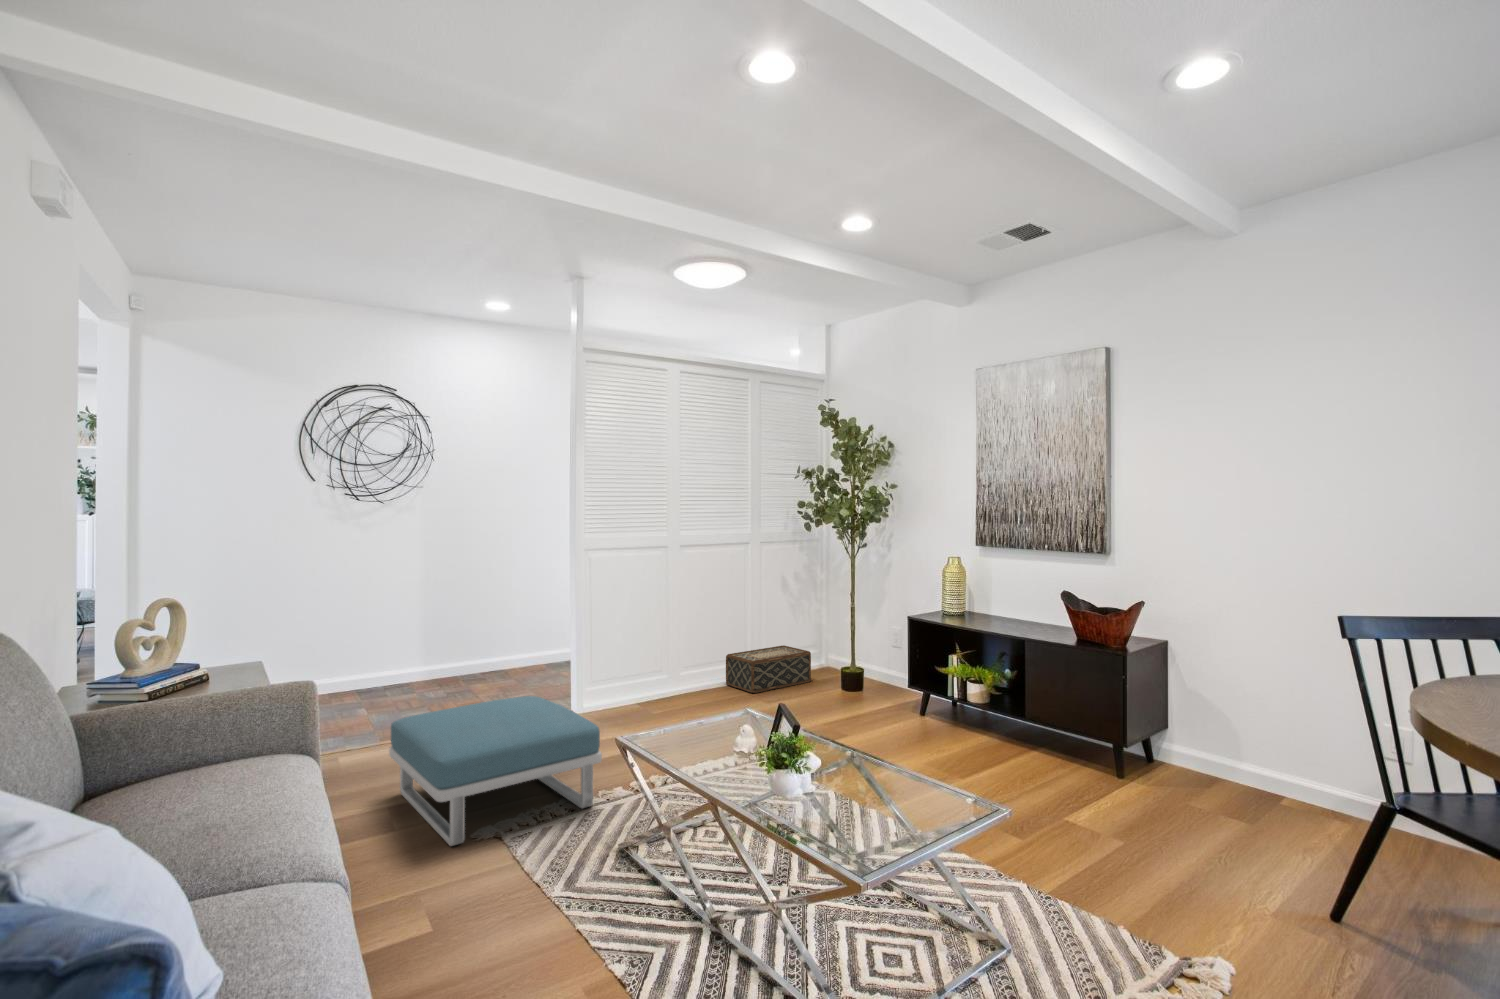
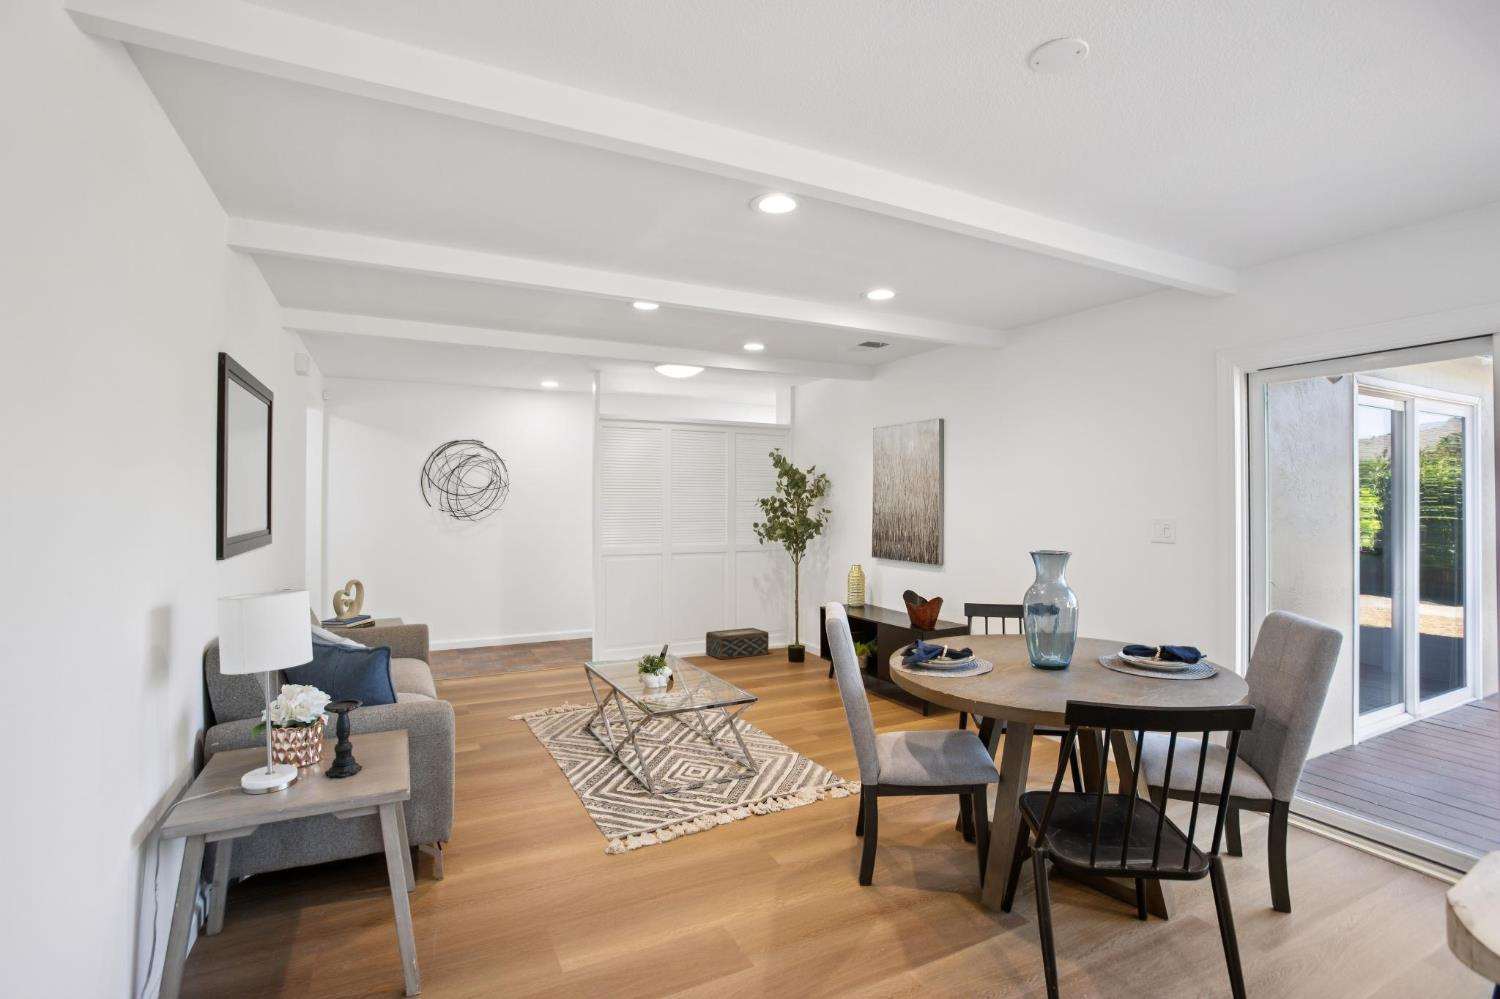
footstool: present [389,696,602,846] -> none [469,647,589,722]

